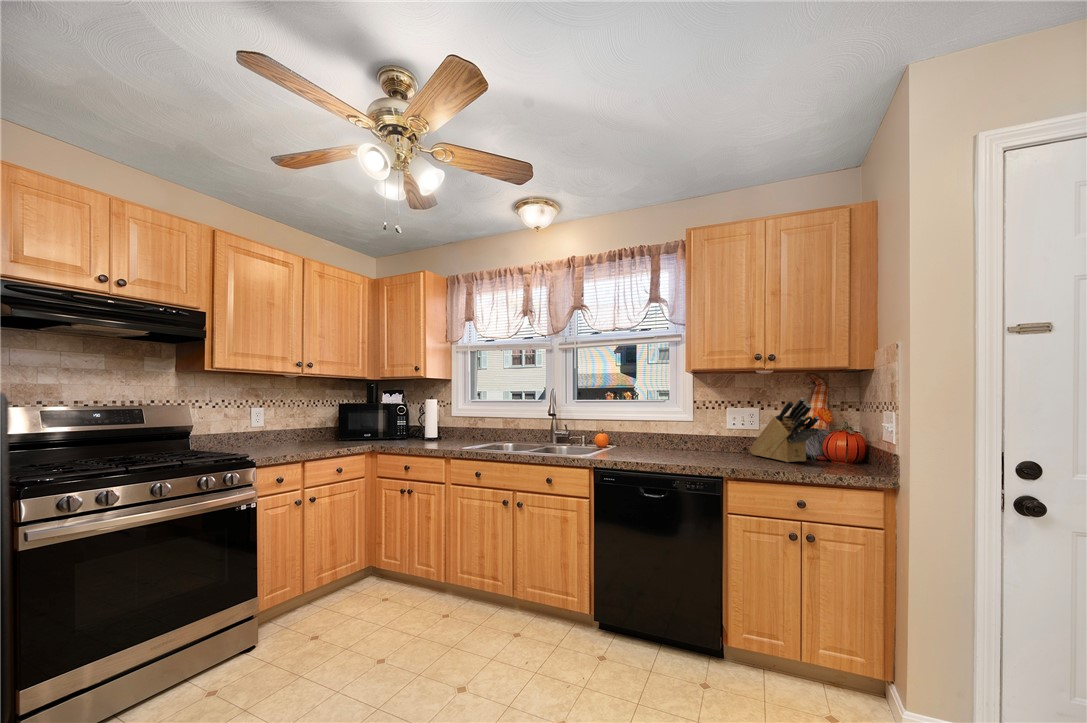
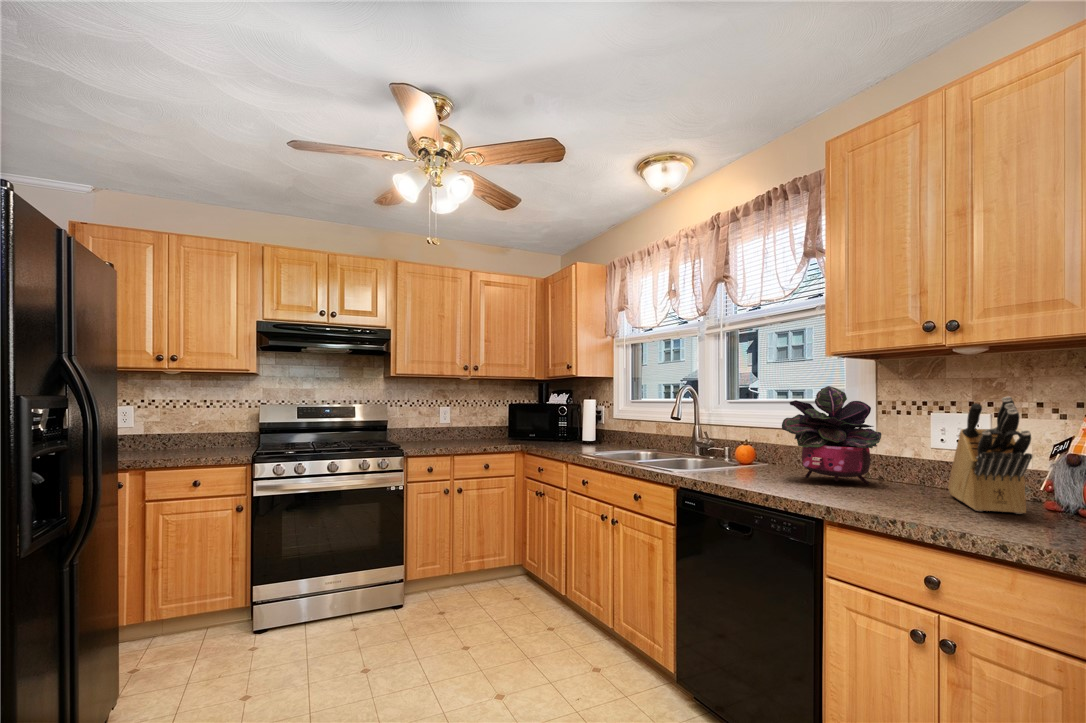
potted plant: none [652,390,713,453] -> present [782,386,881,485]

